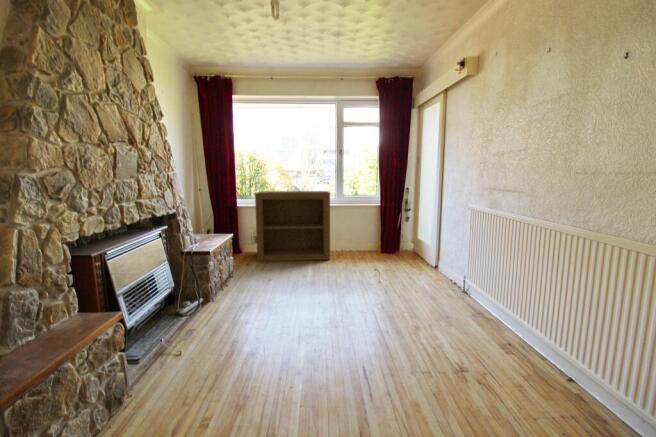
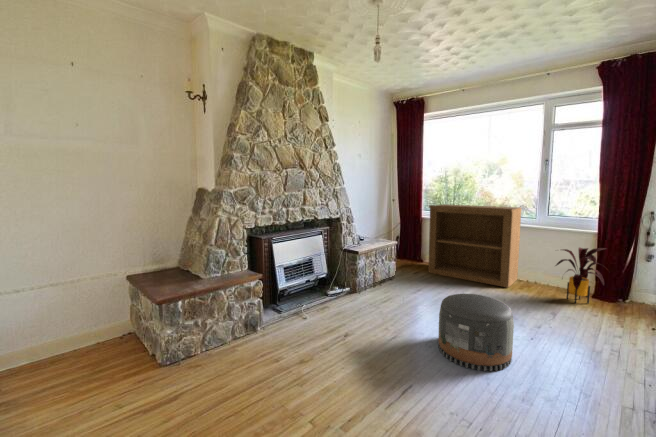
house plant: none [358,217,394,261] -> present [556,248,609,303]
pouf: none [338,268,399,334] -> present [438,294,514,371]

